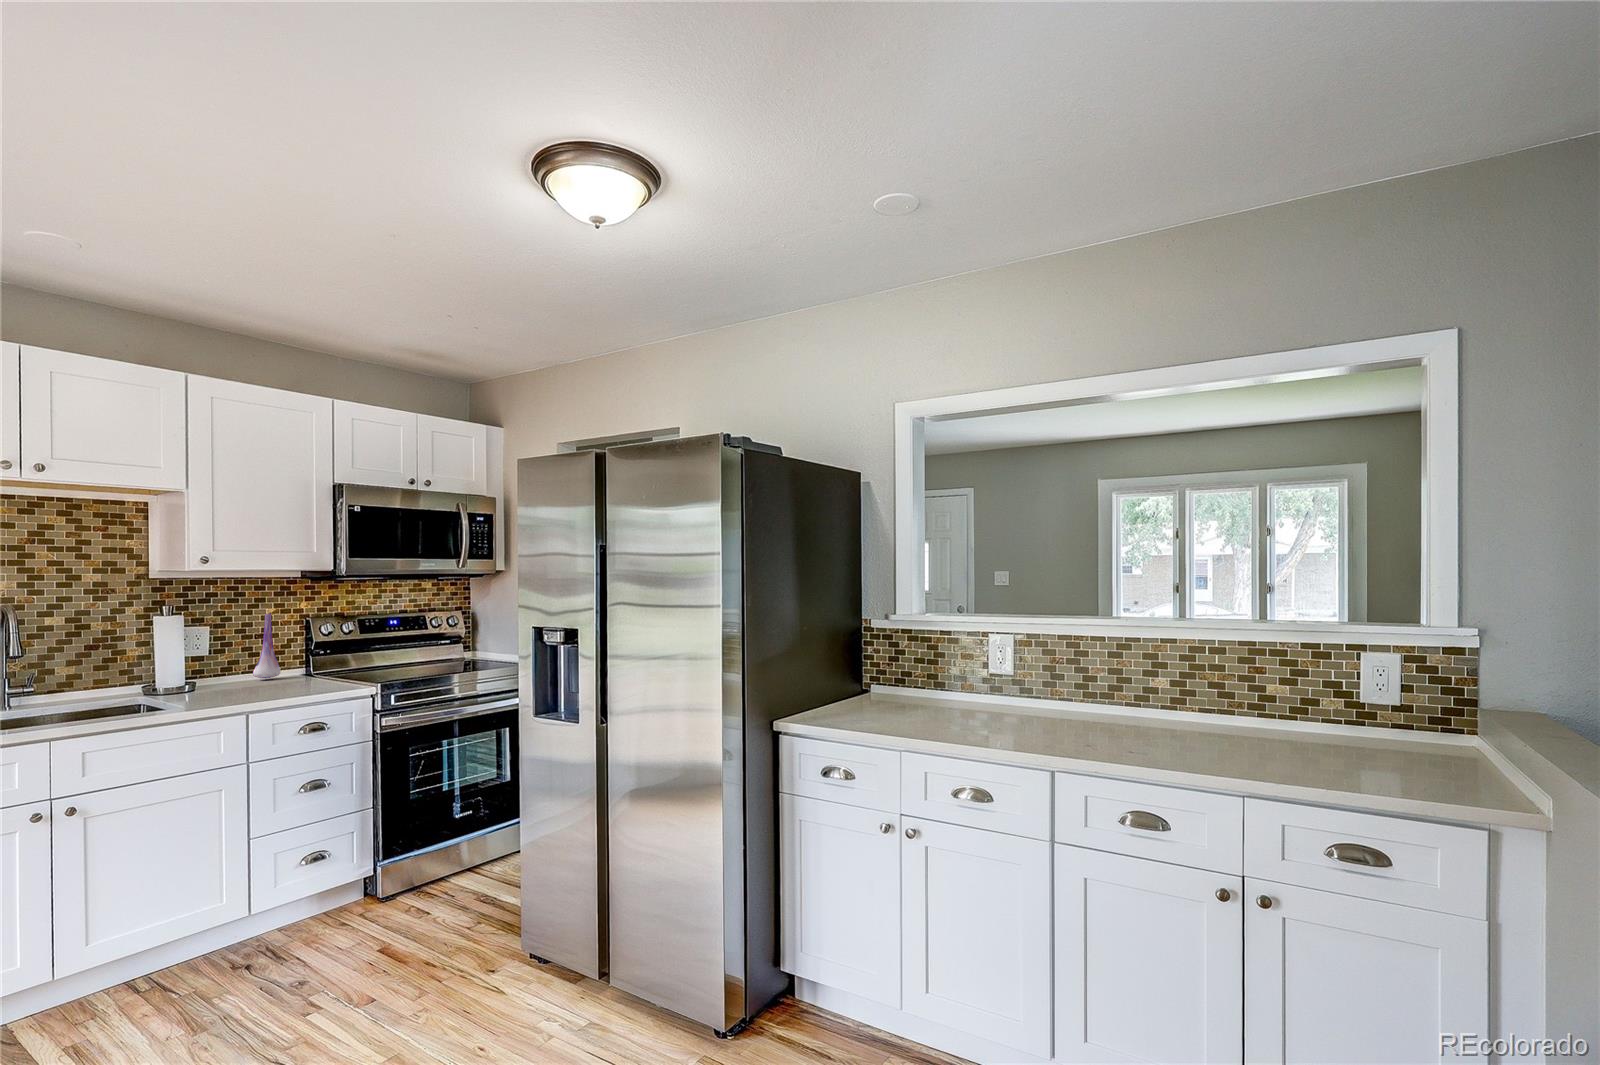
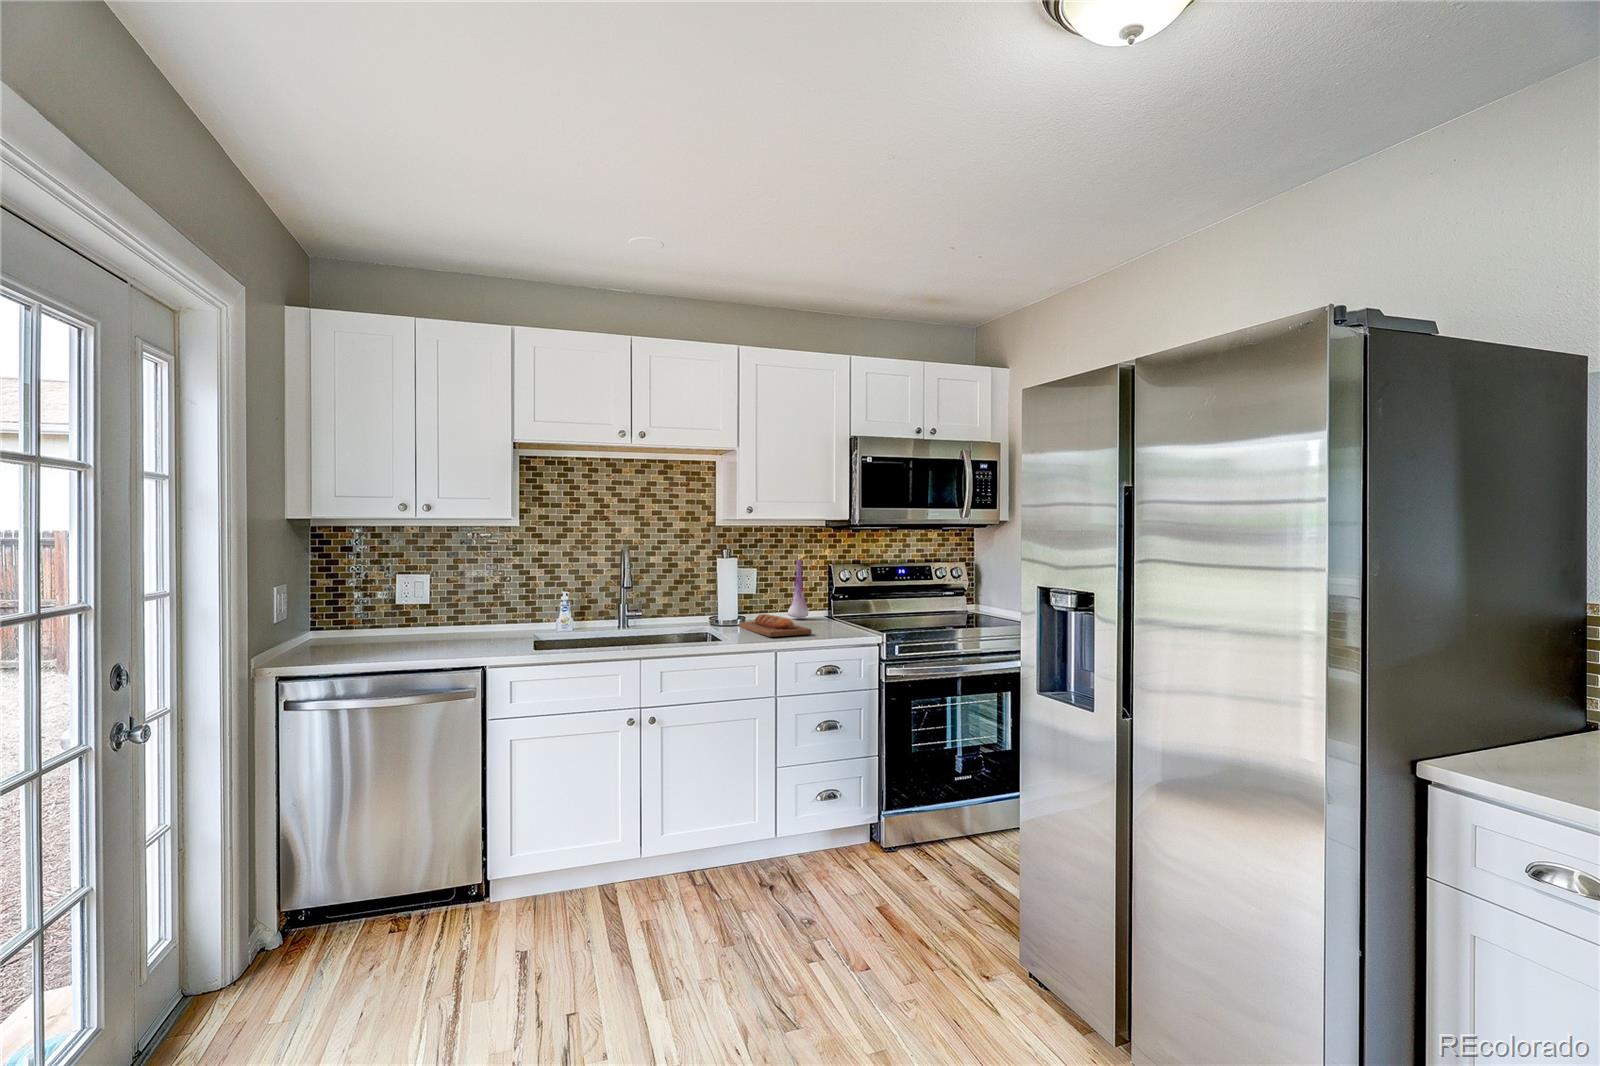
bread loaf: none [189,675,291,697] -> present [739,614,812,637]

